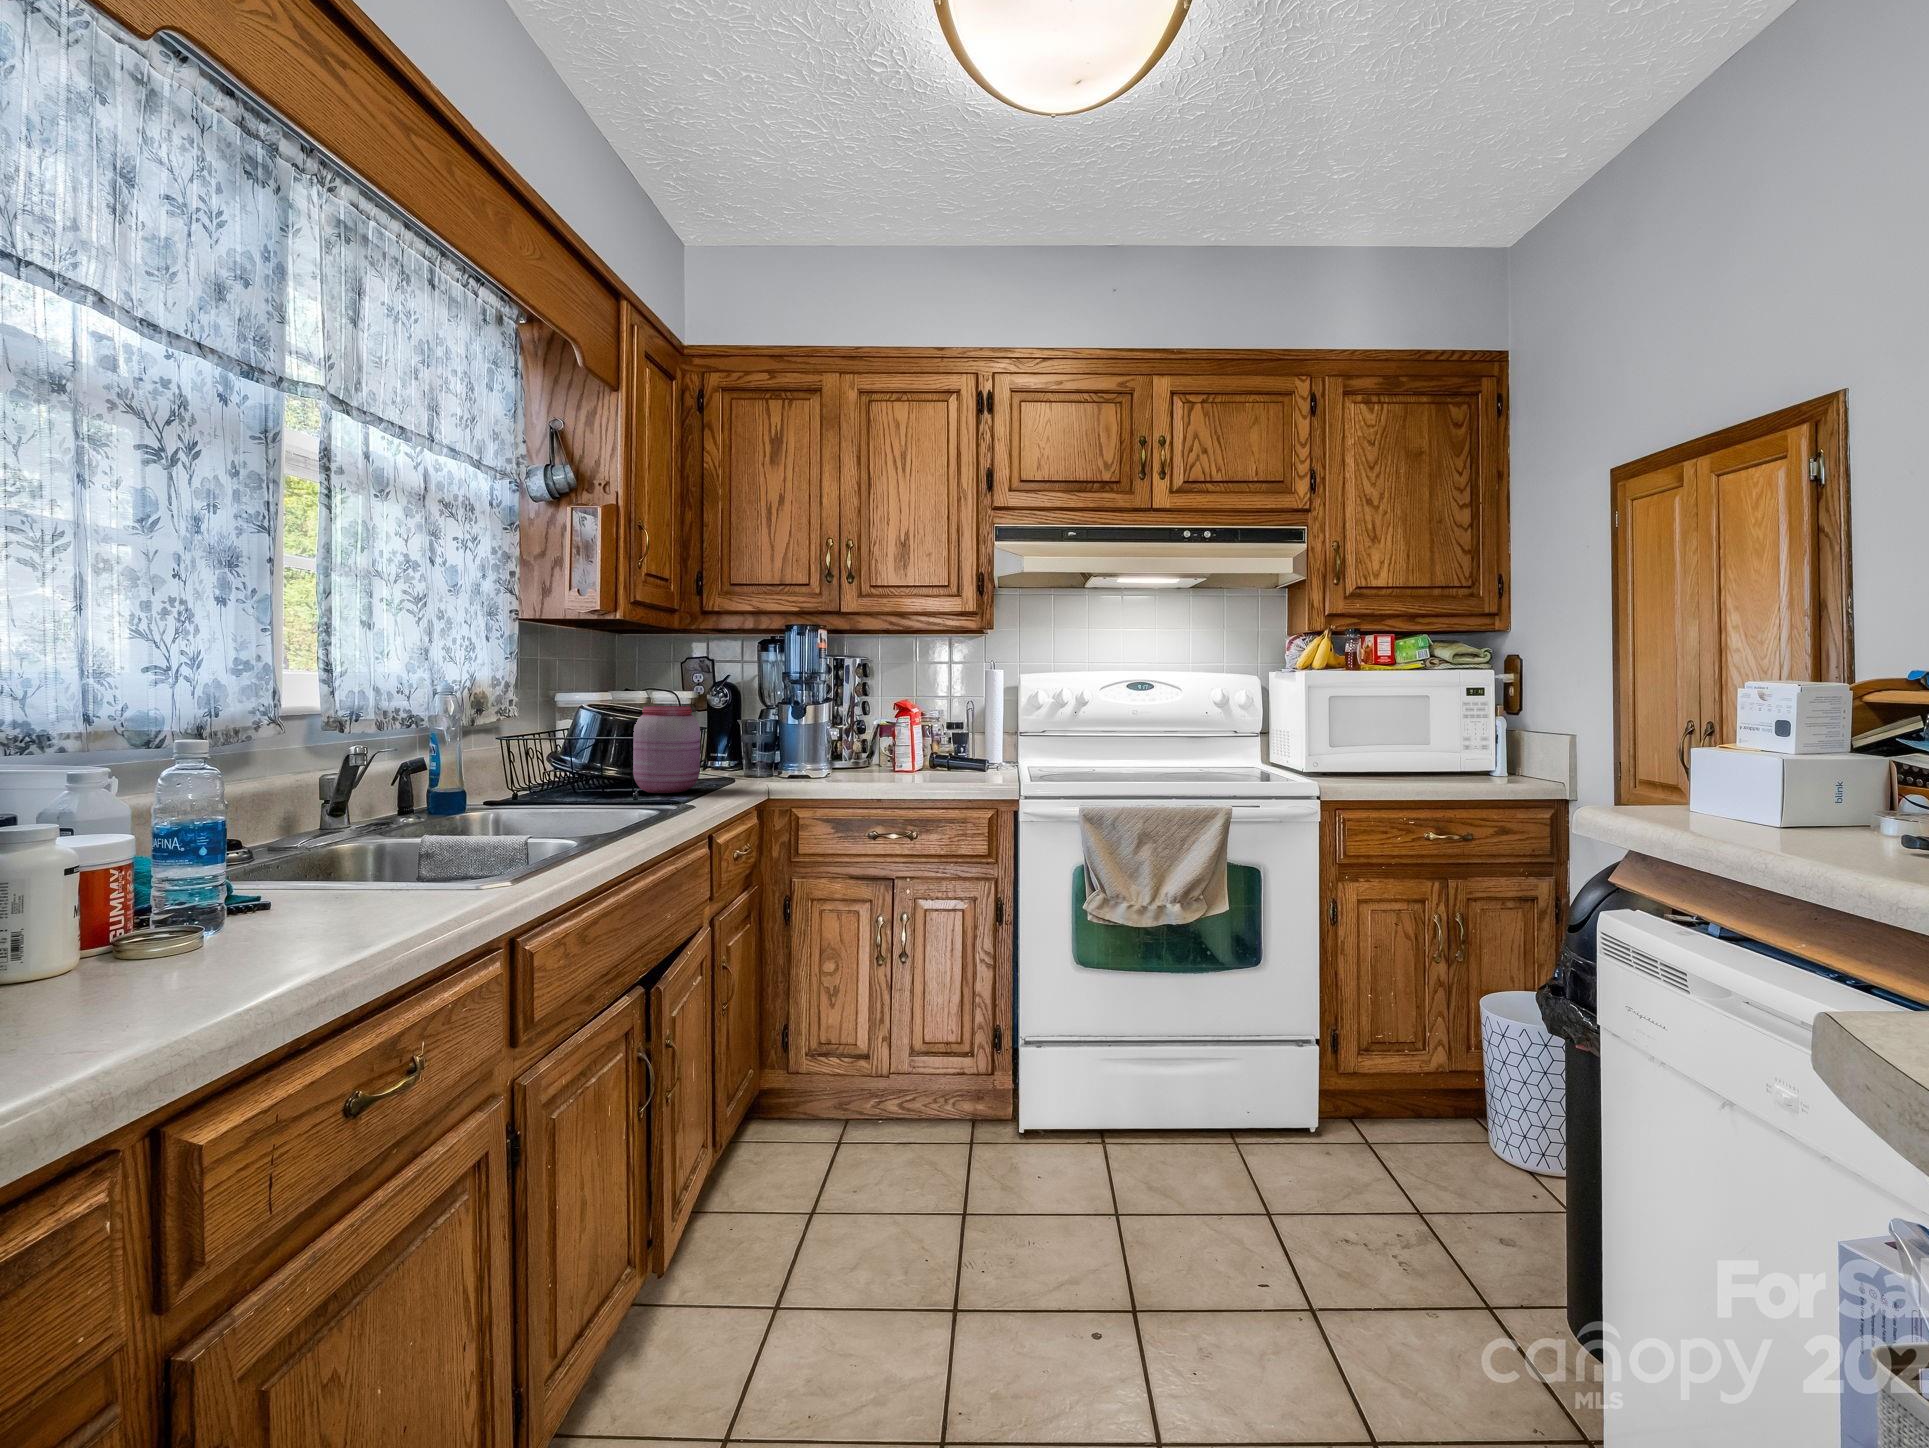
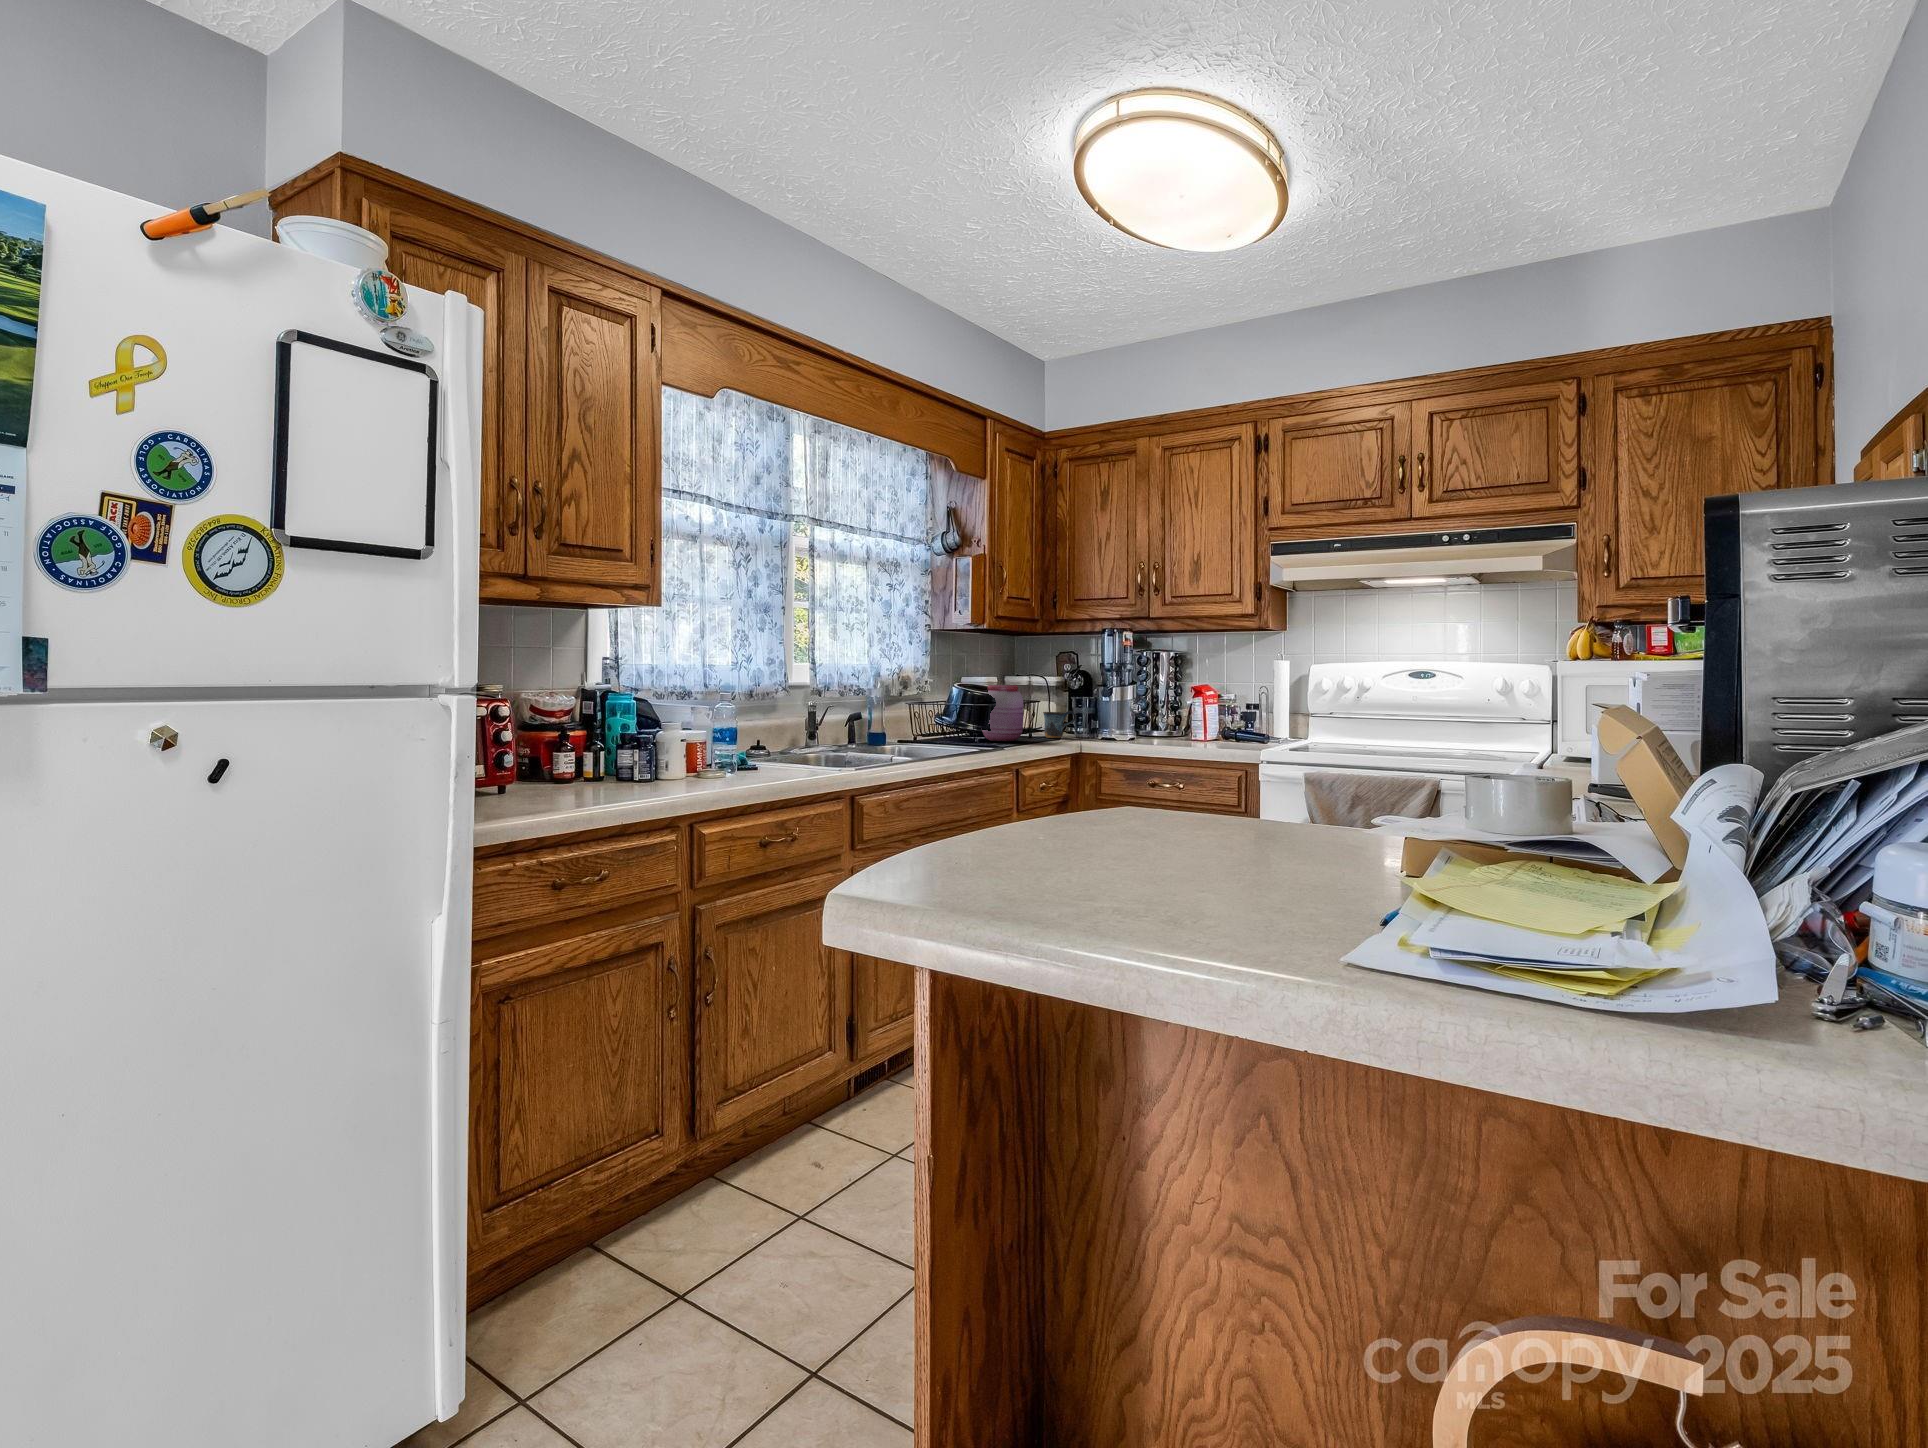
mug: none [712,739,761,779] -> present [1043,711,1076,738]

